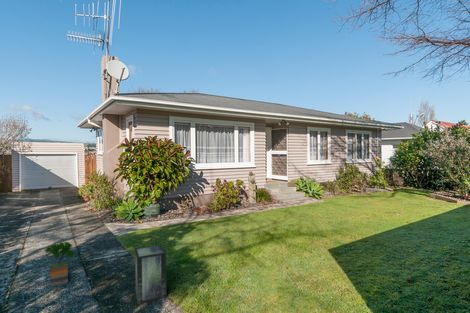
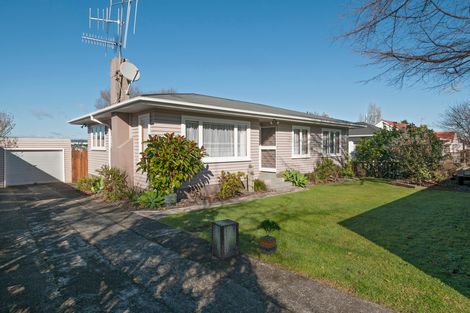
potted tree: present [45,242,75,287] -> present [257,220,281,254]

